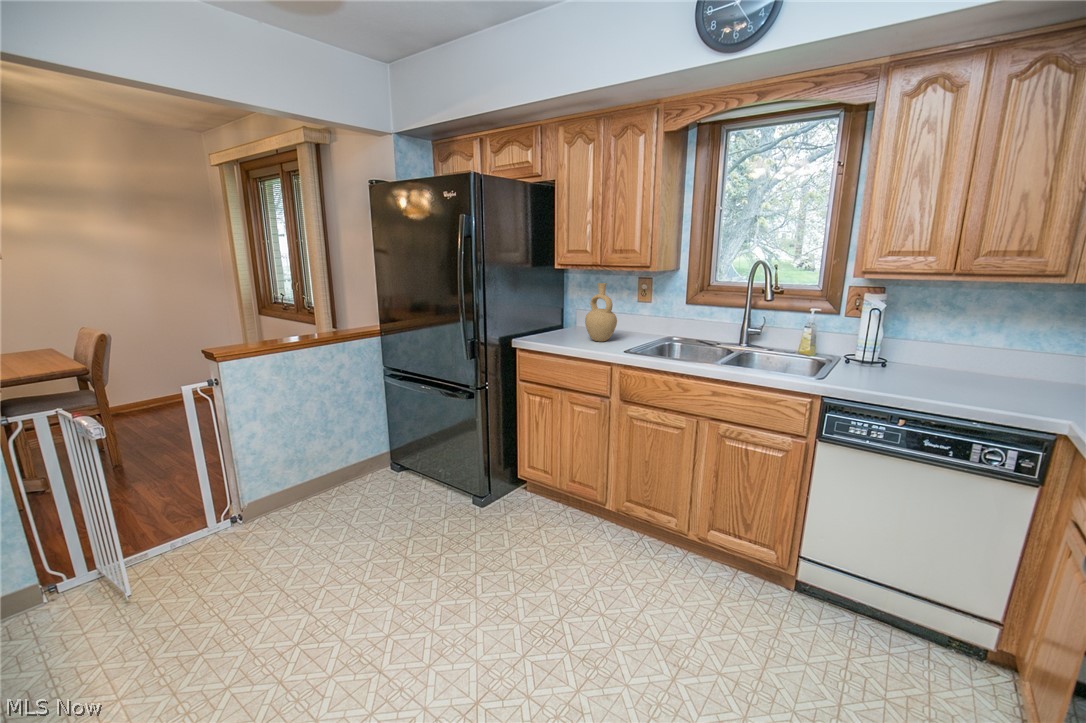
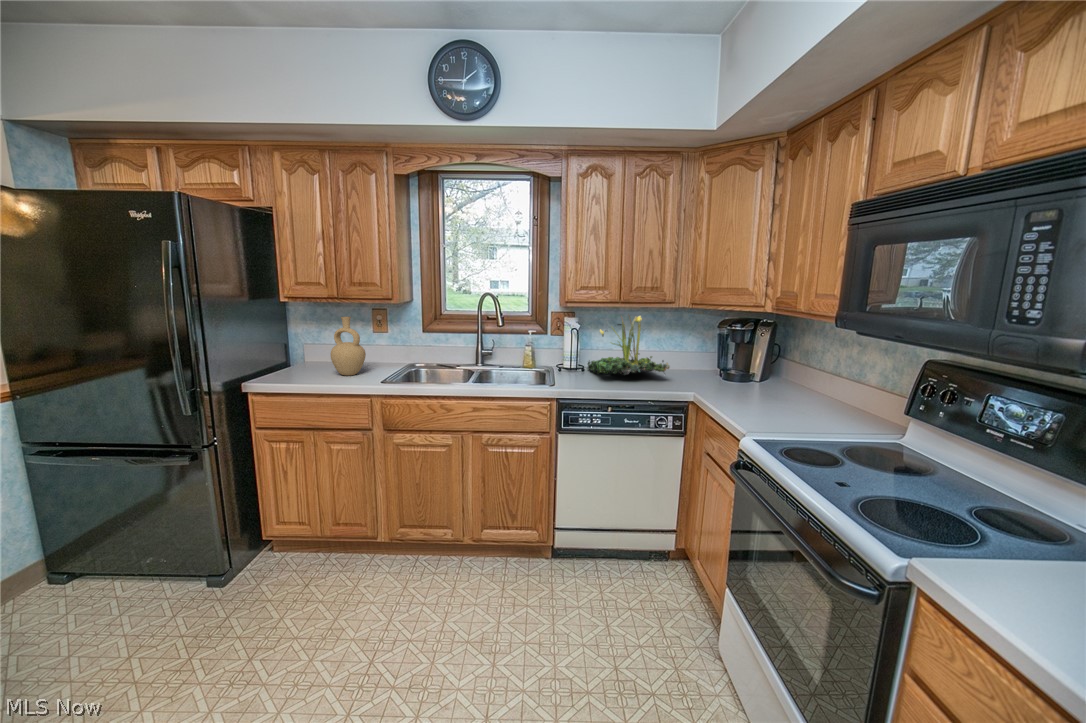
plant: none [890,291,1032,388] -> present [587,316,670,375]

